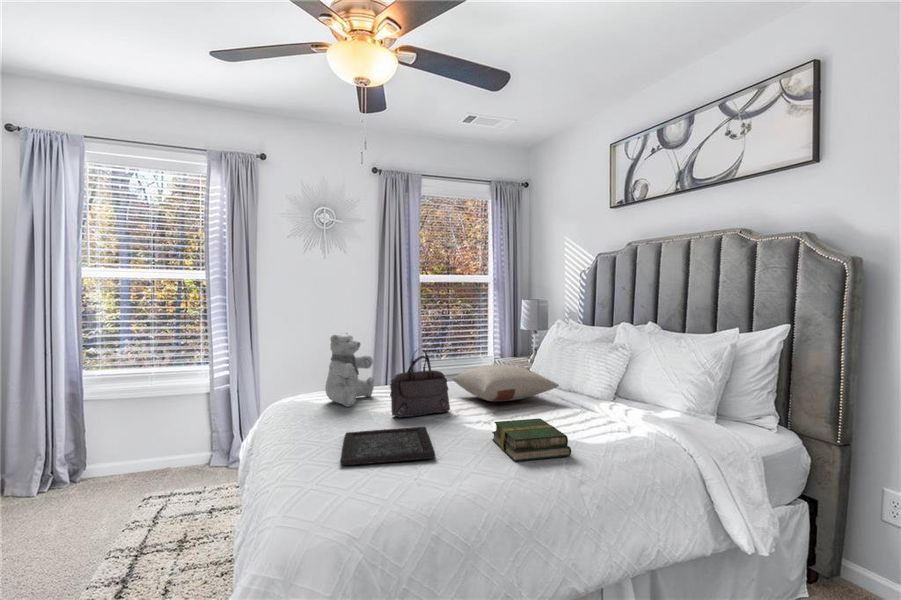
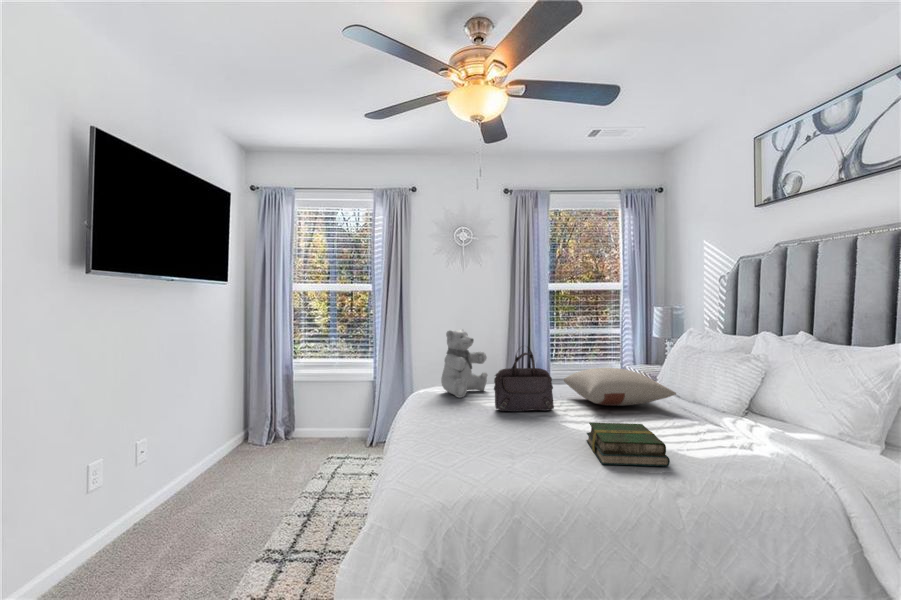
tray: present [340,427,435,465] -> none [429,419,522,451]

